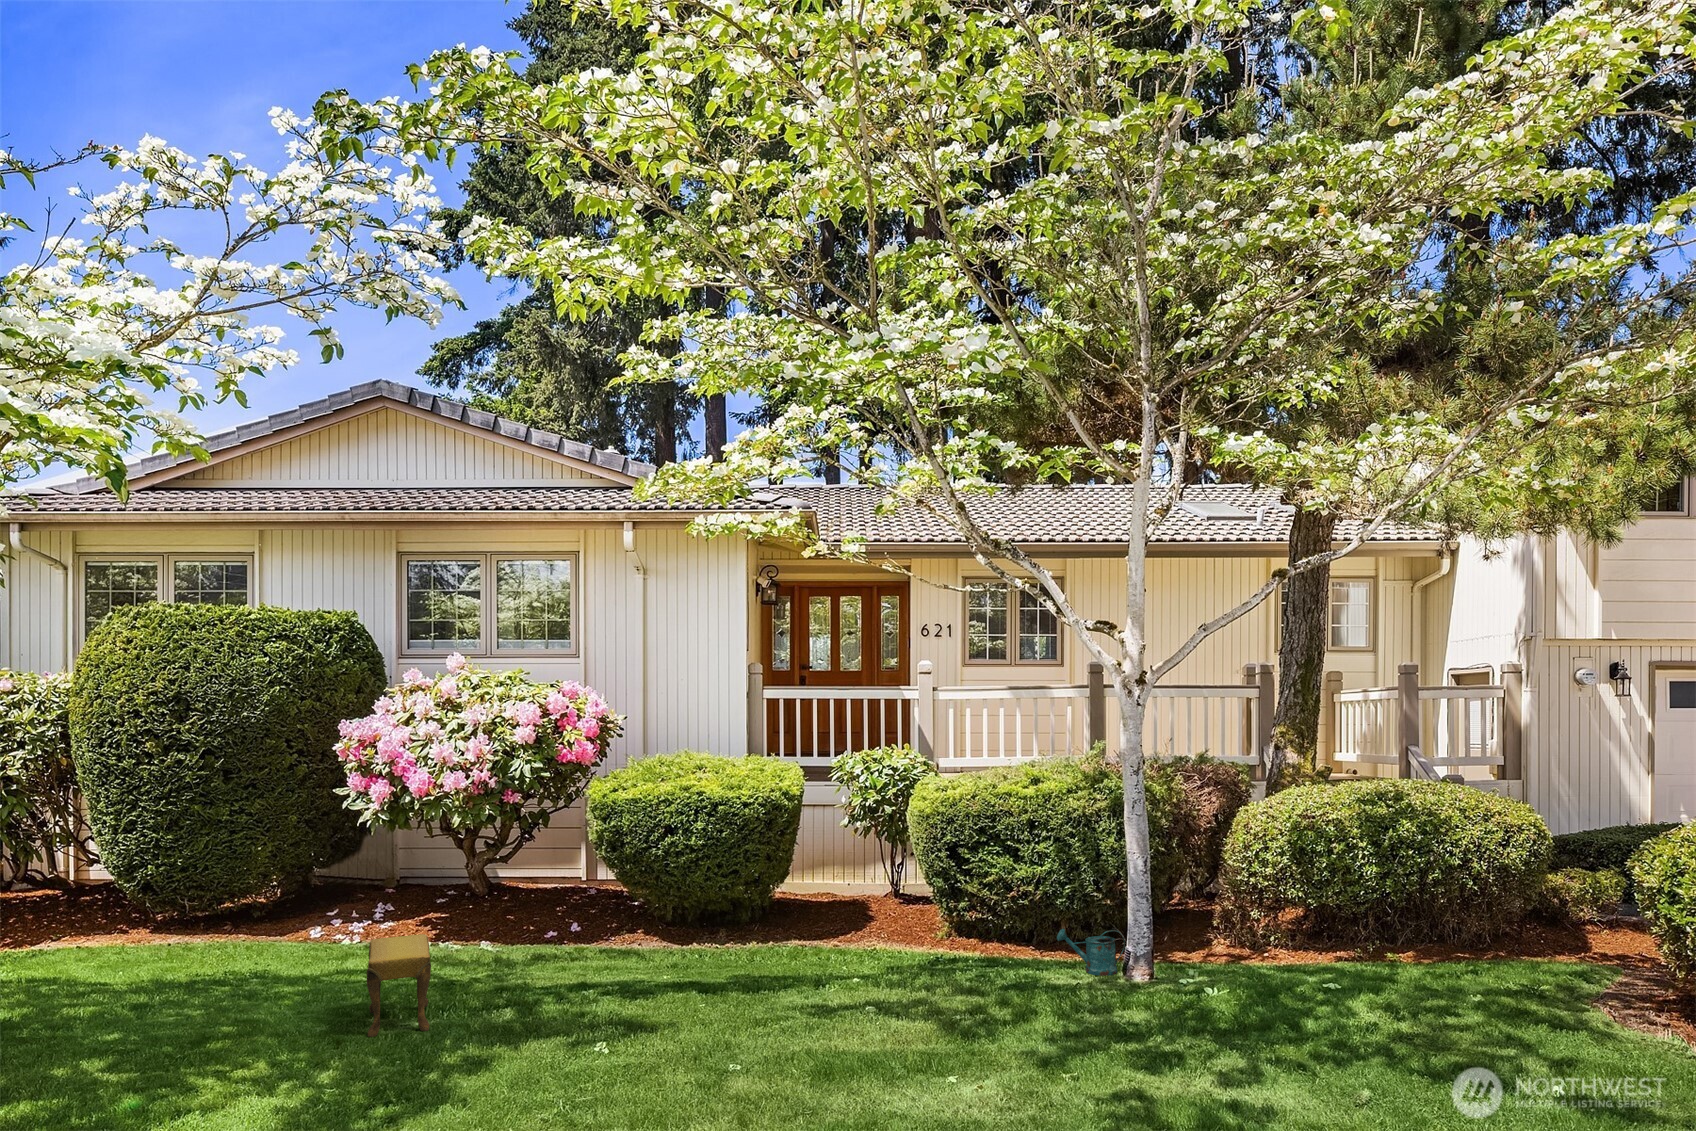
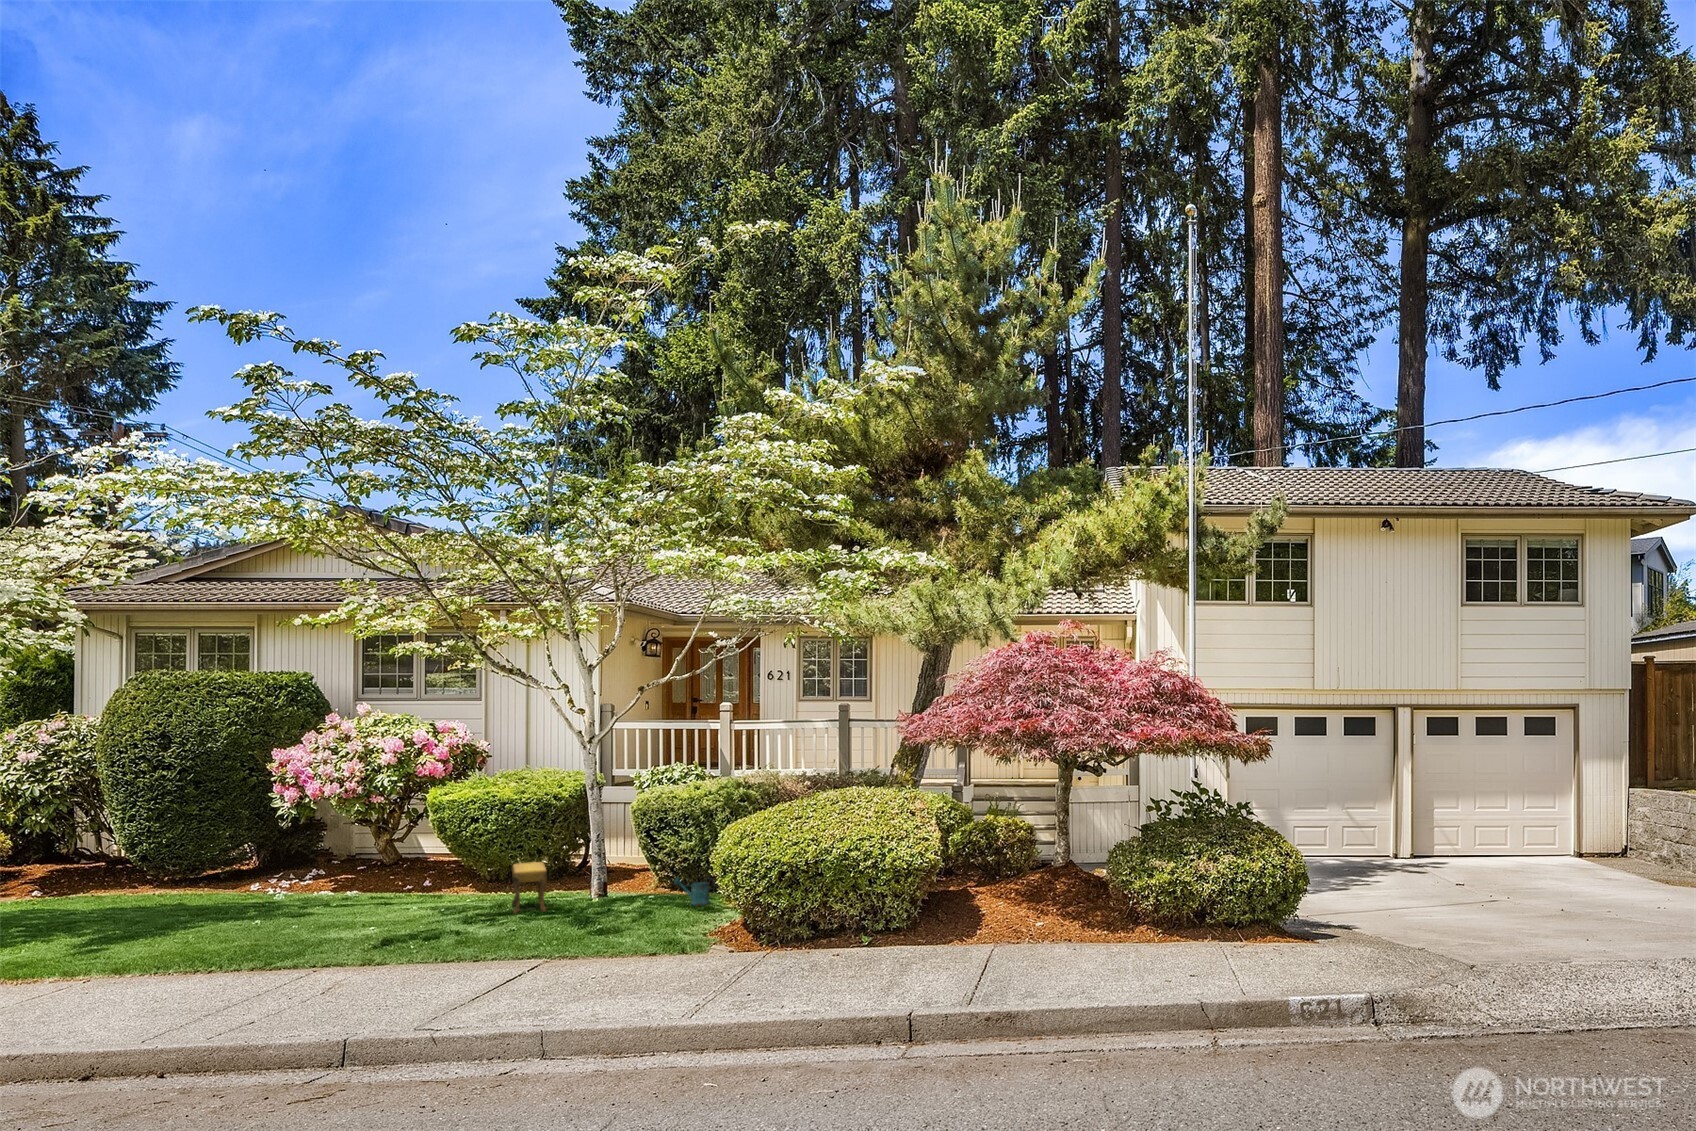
footstool: present [367,934,431,1037] -> present [512,862,547,914]

